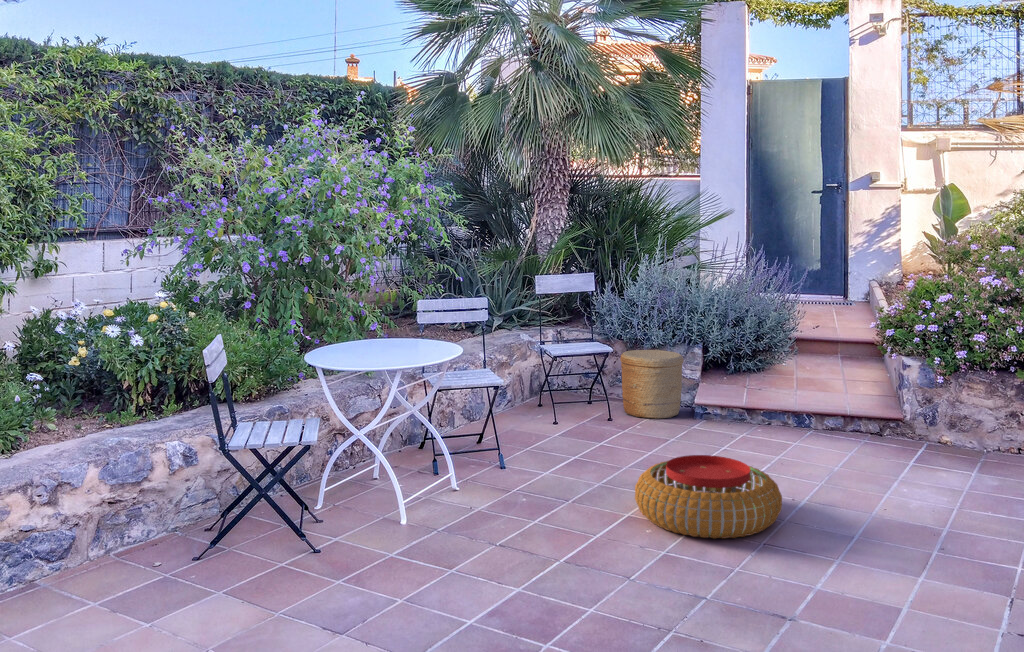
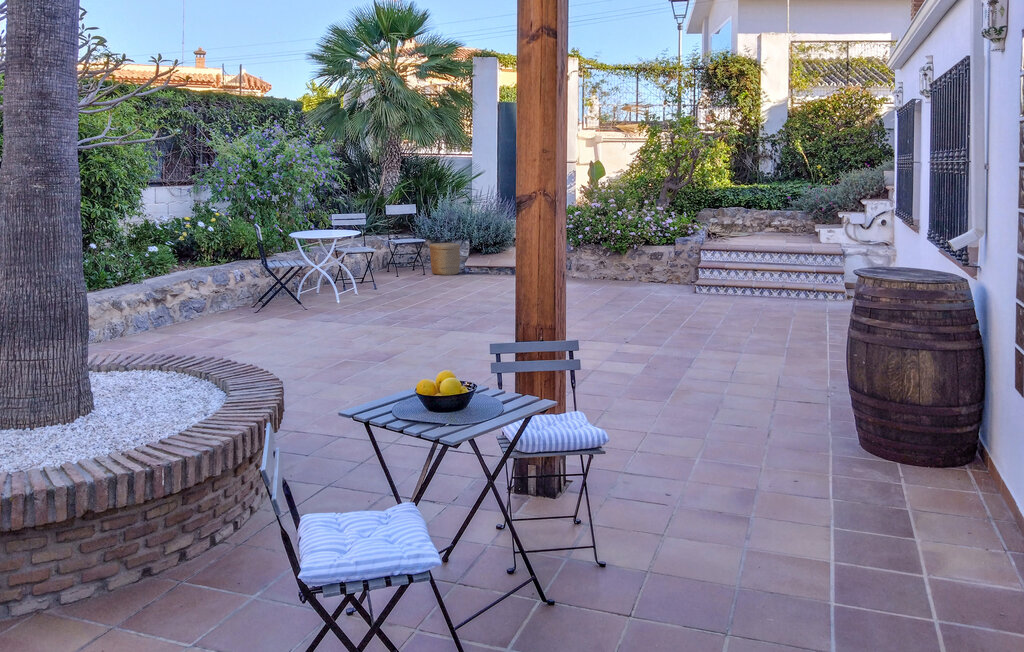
pouf: present [635,455,782,538] -> none [435,275,493,301]

